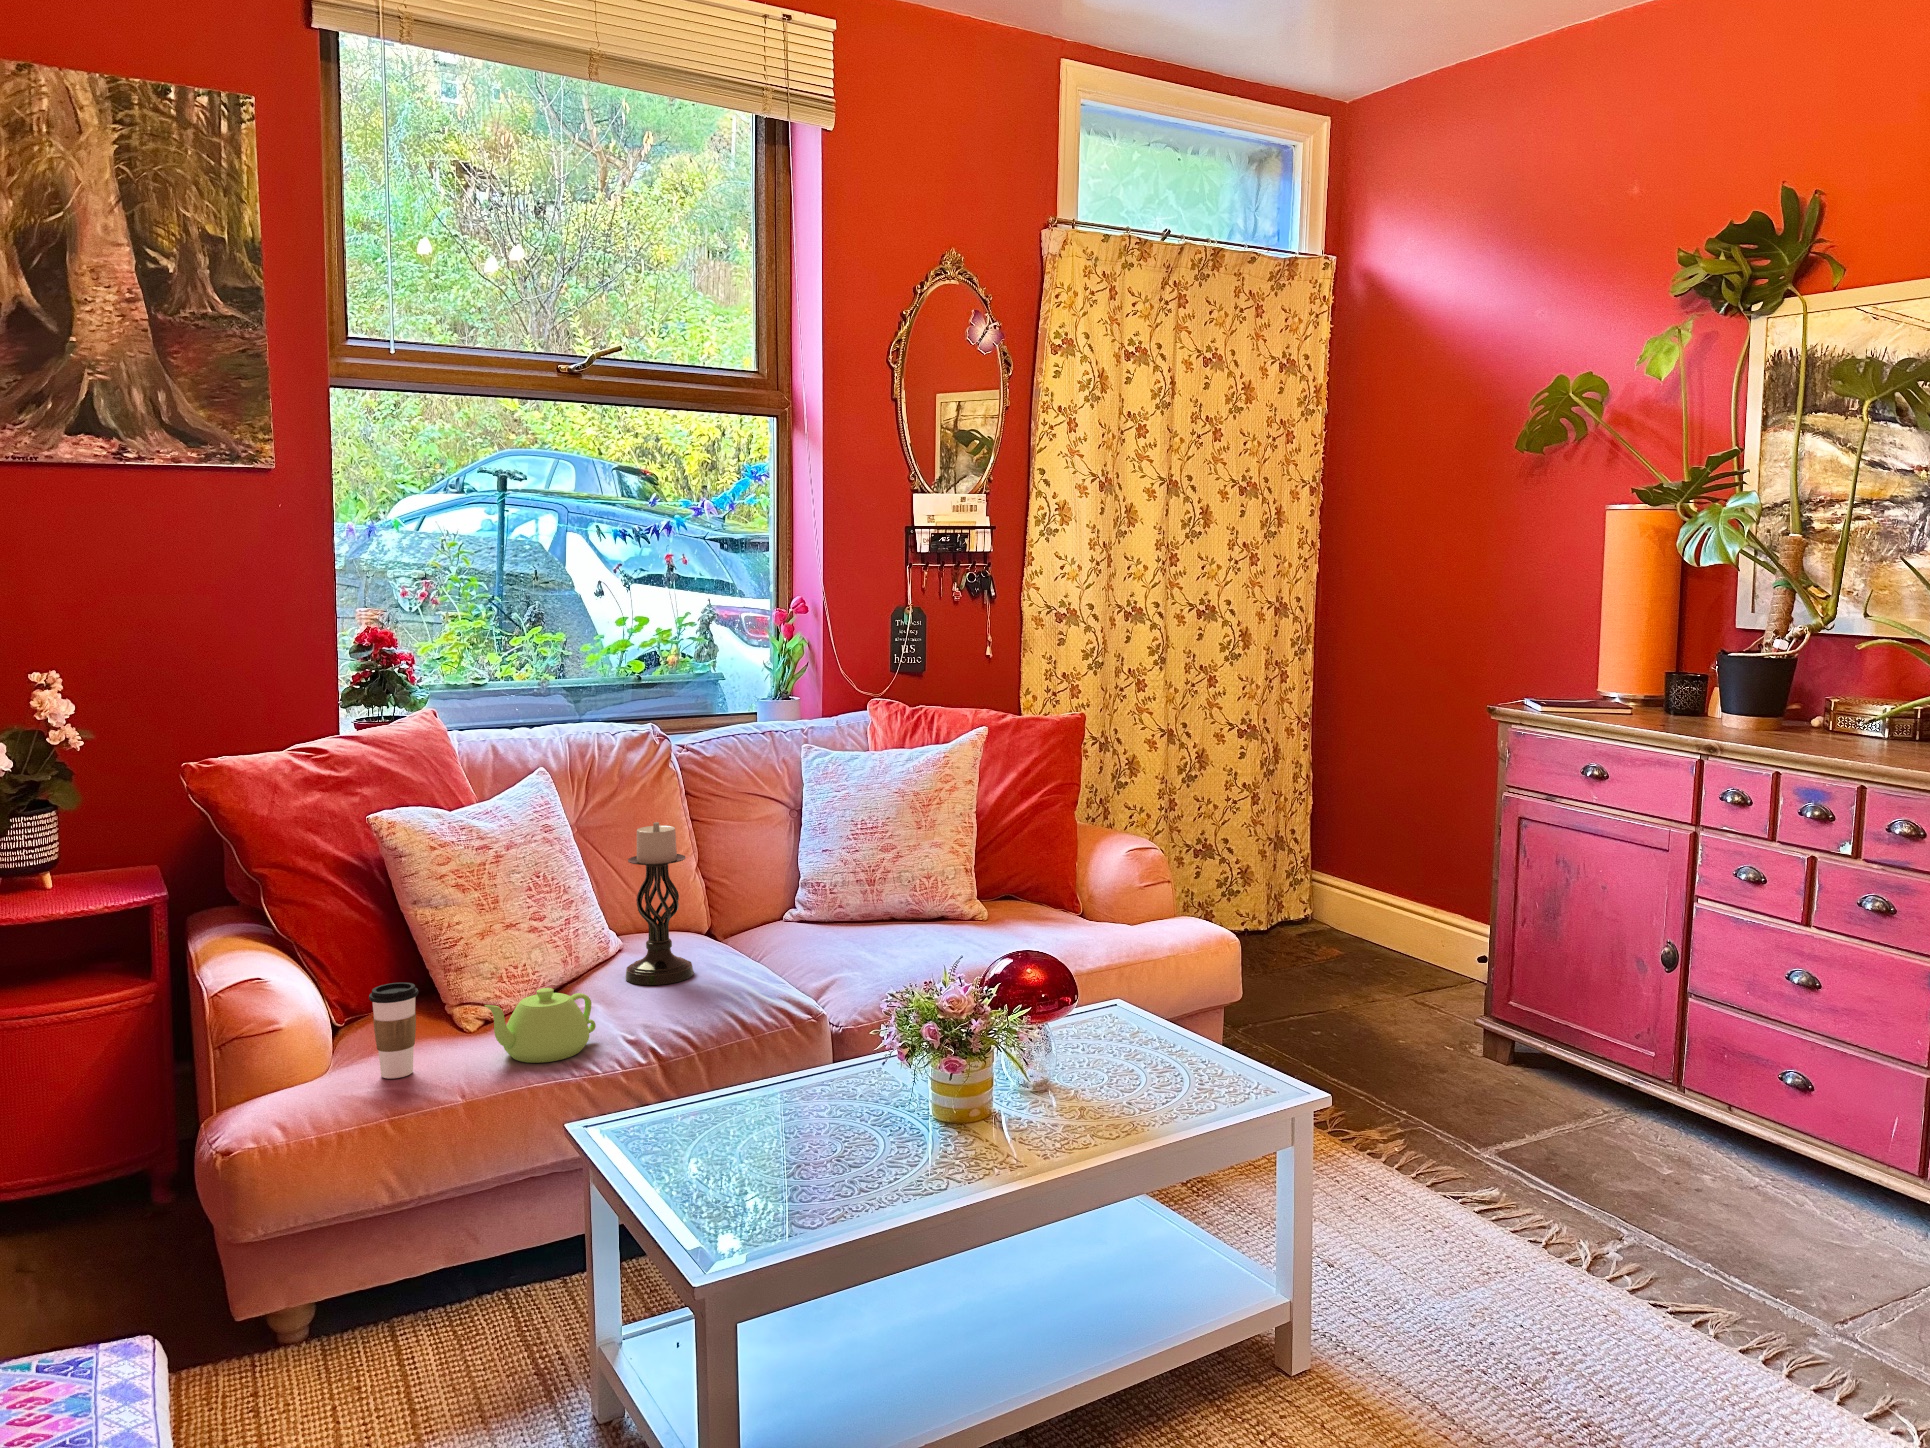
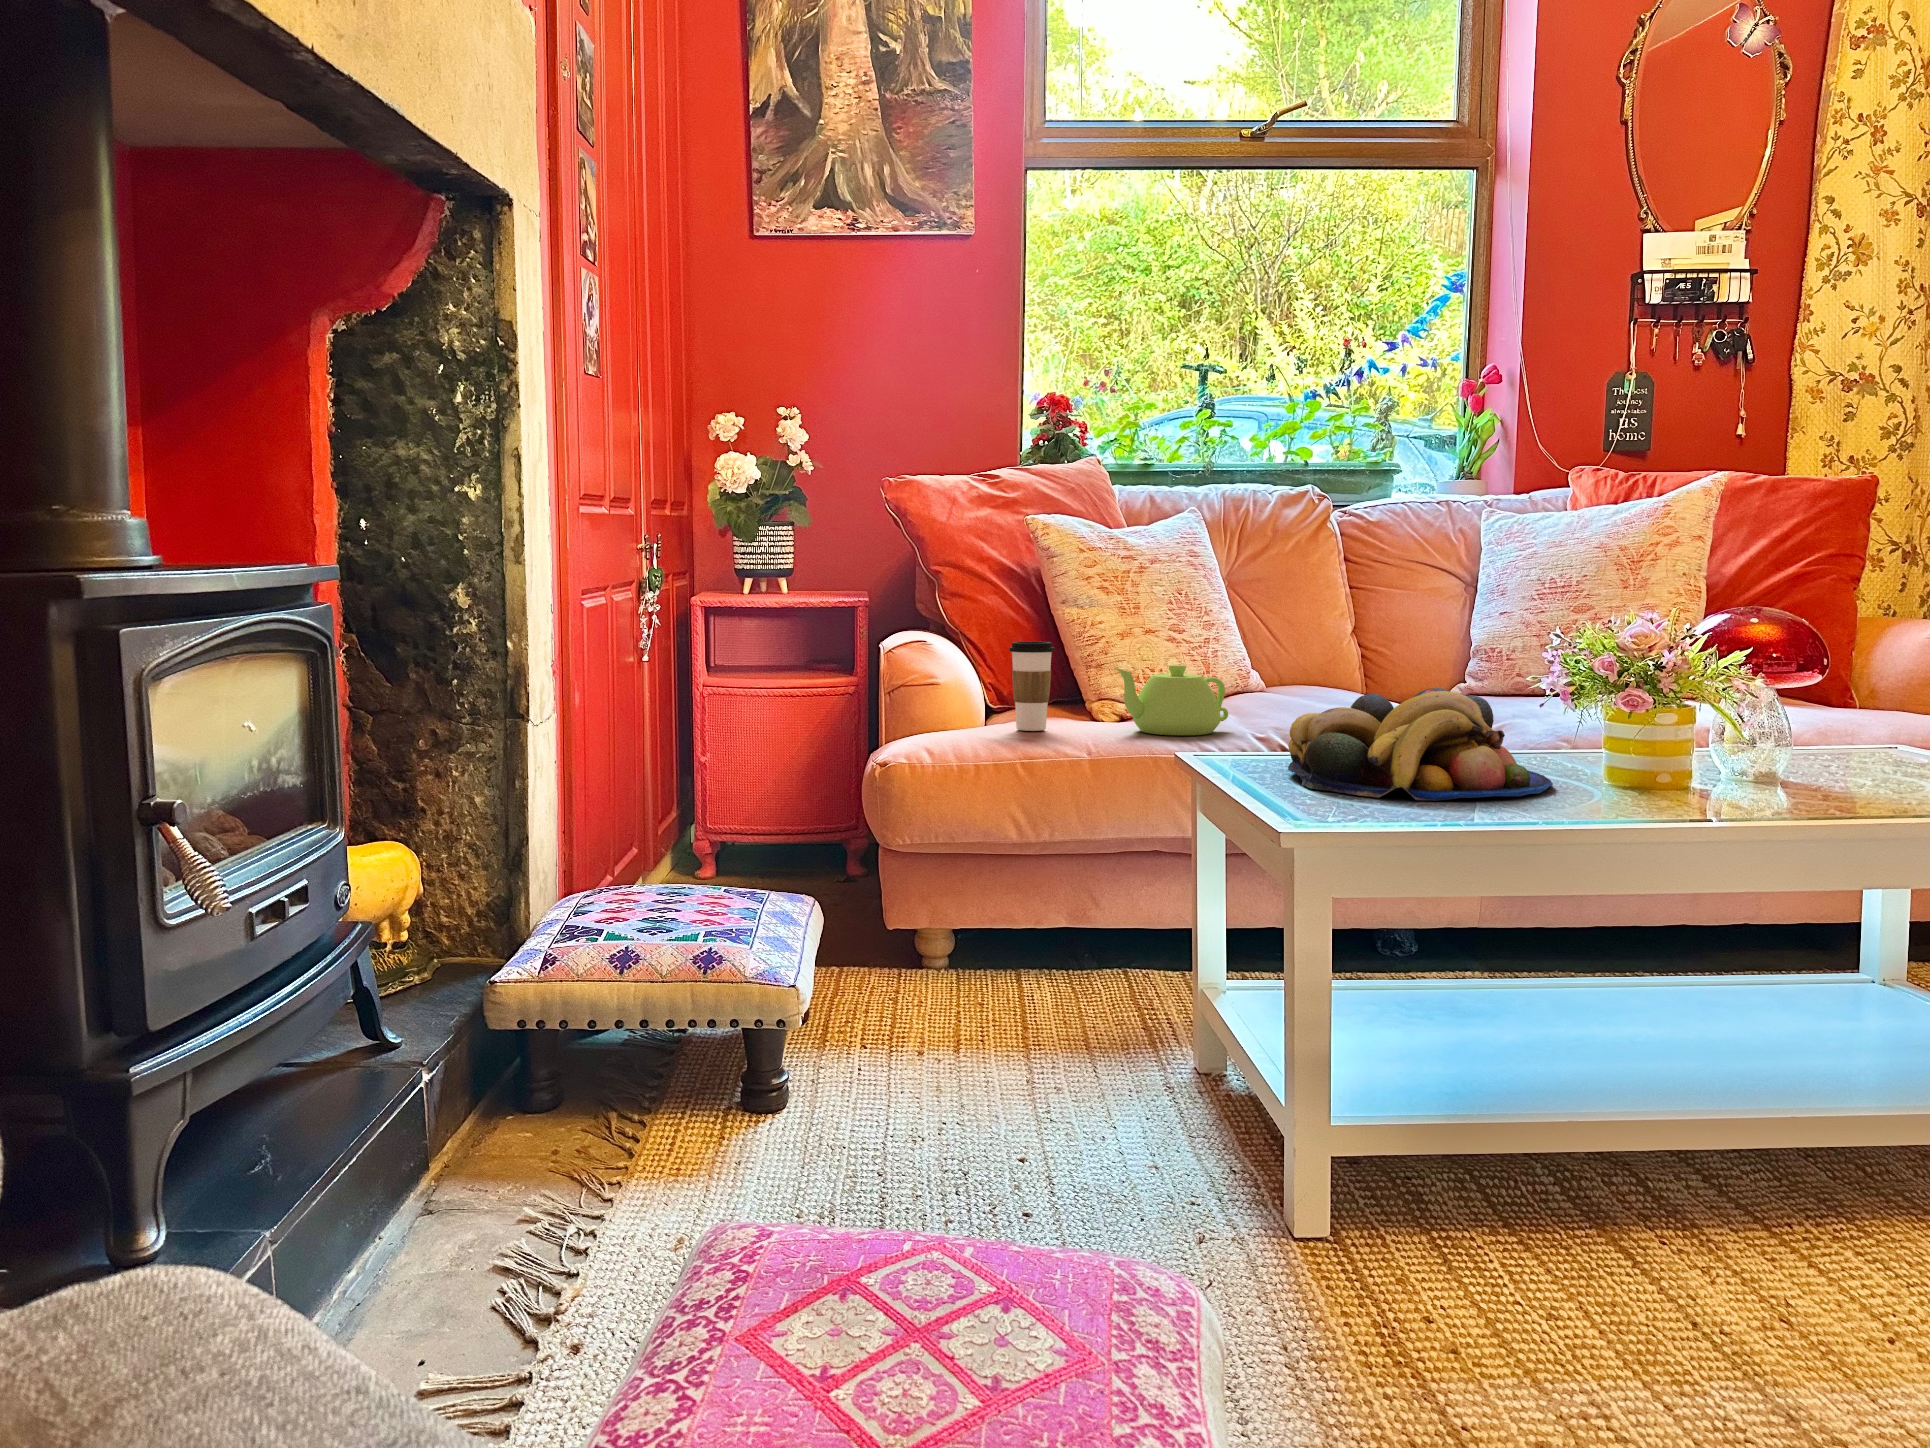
candle holder: present [625,822,694,985] -> none [1268,541,1342,712]
fruit bowl: none [663,1029,877,1166] -> present [1288,688,1553,800]

